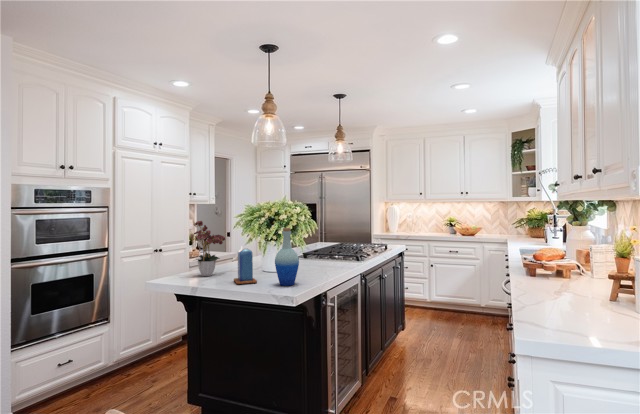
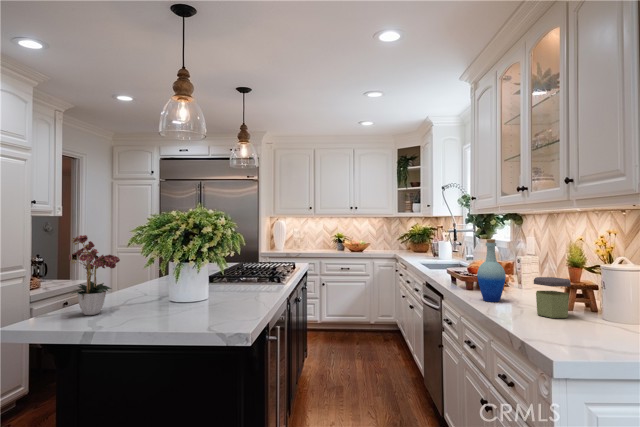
bottle: present [275,228,299,286] -> present [477,239,506,302]
candle: present [234,246,257,284] -> none [142,269,180,324]
jar: none [561,265,604,307] -> present [534,277,571,318]

